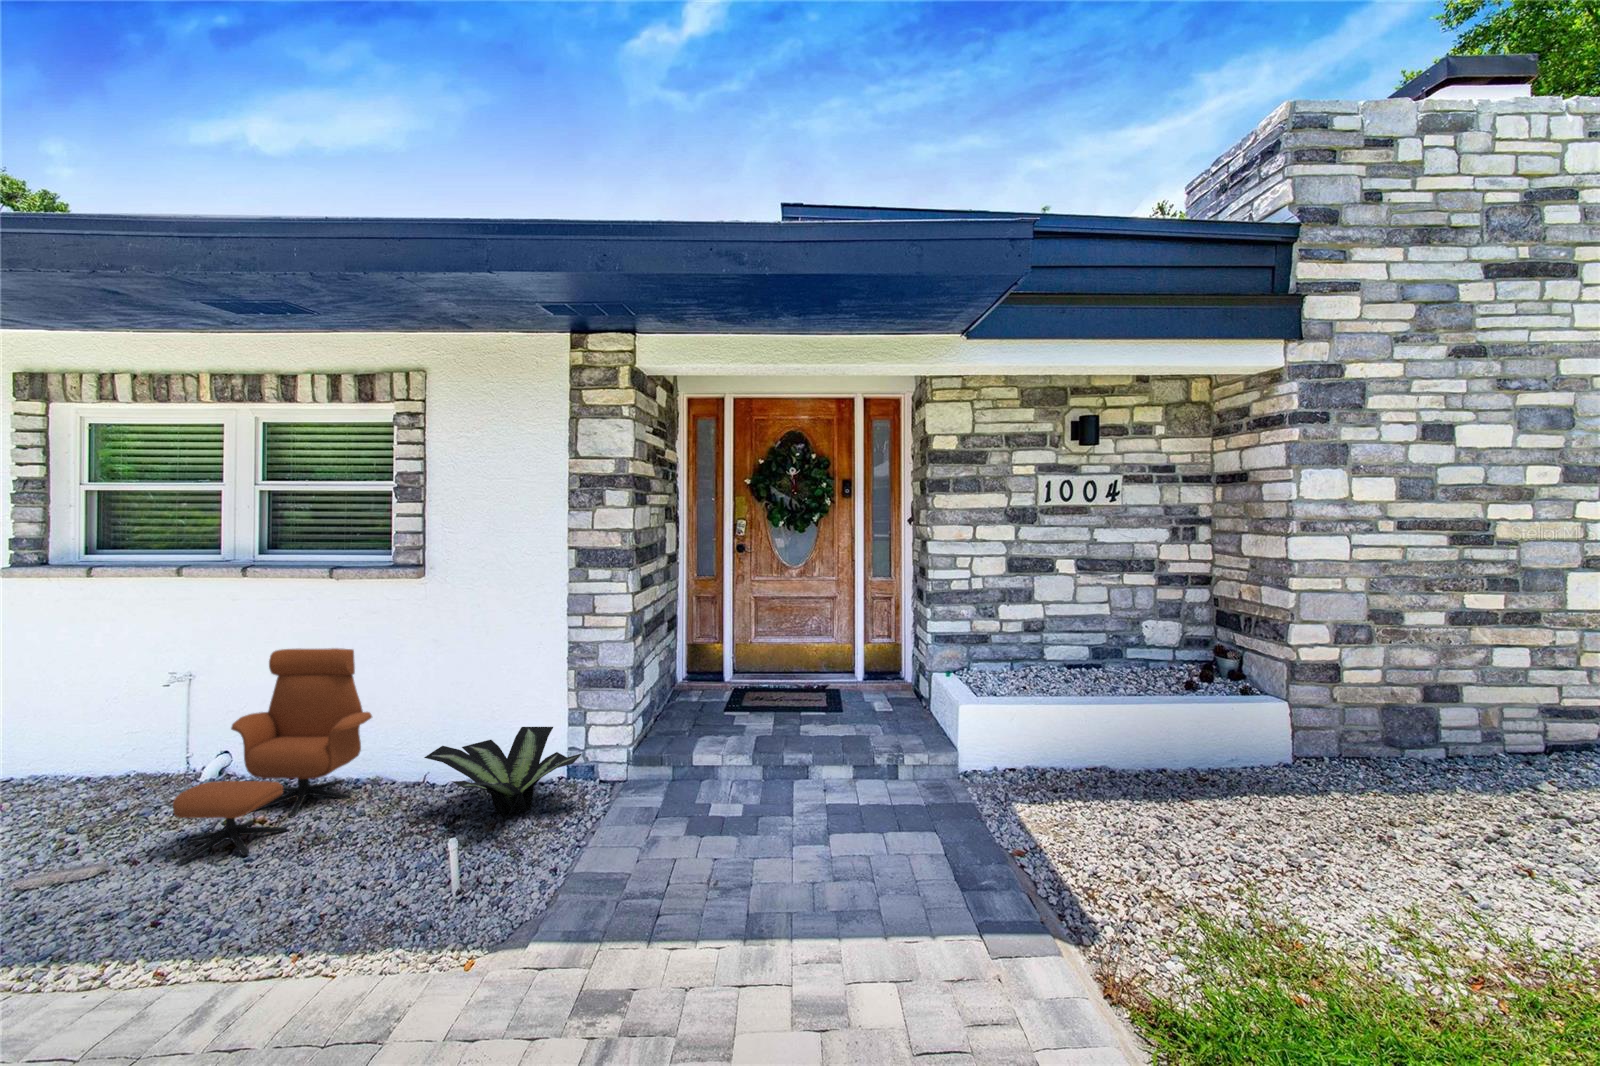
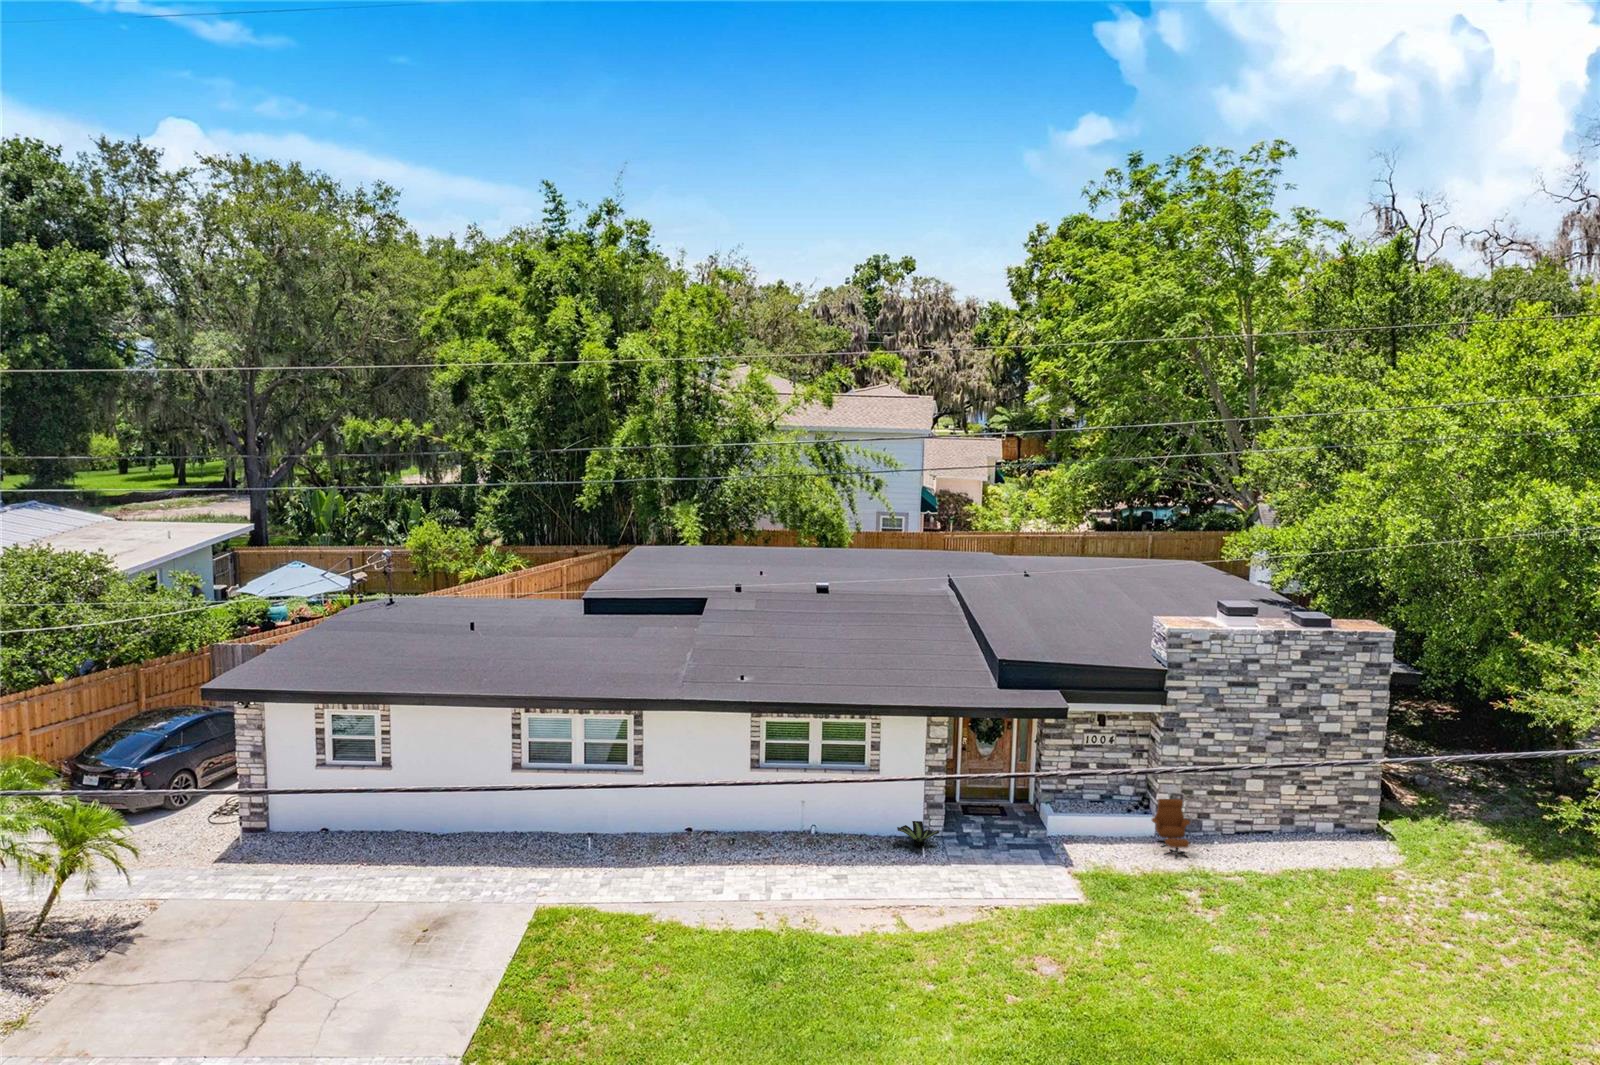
lounge chair: present [173,648,372,863] -> present [1152,799,1190,857]

